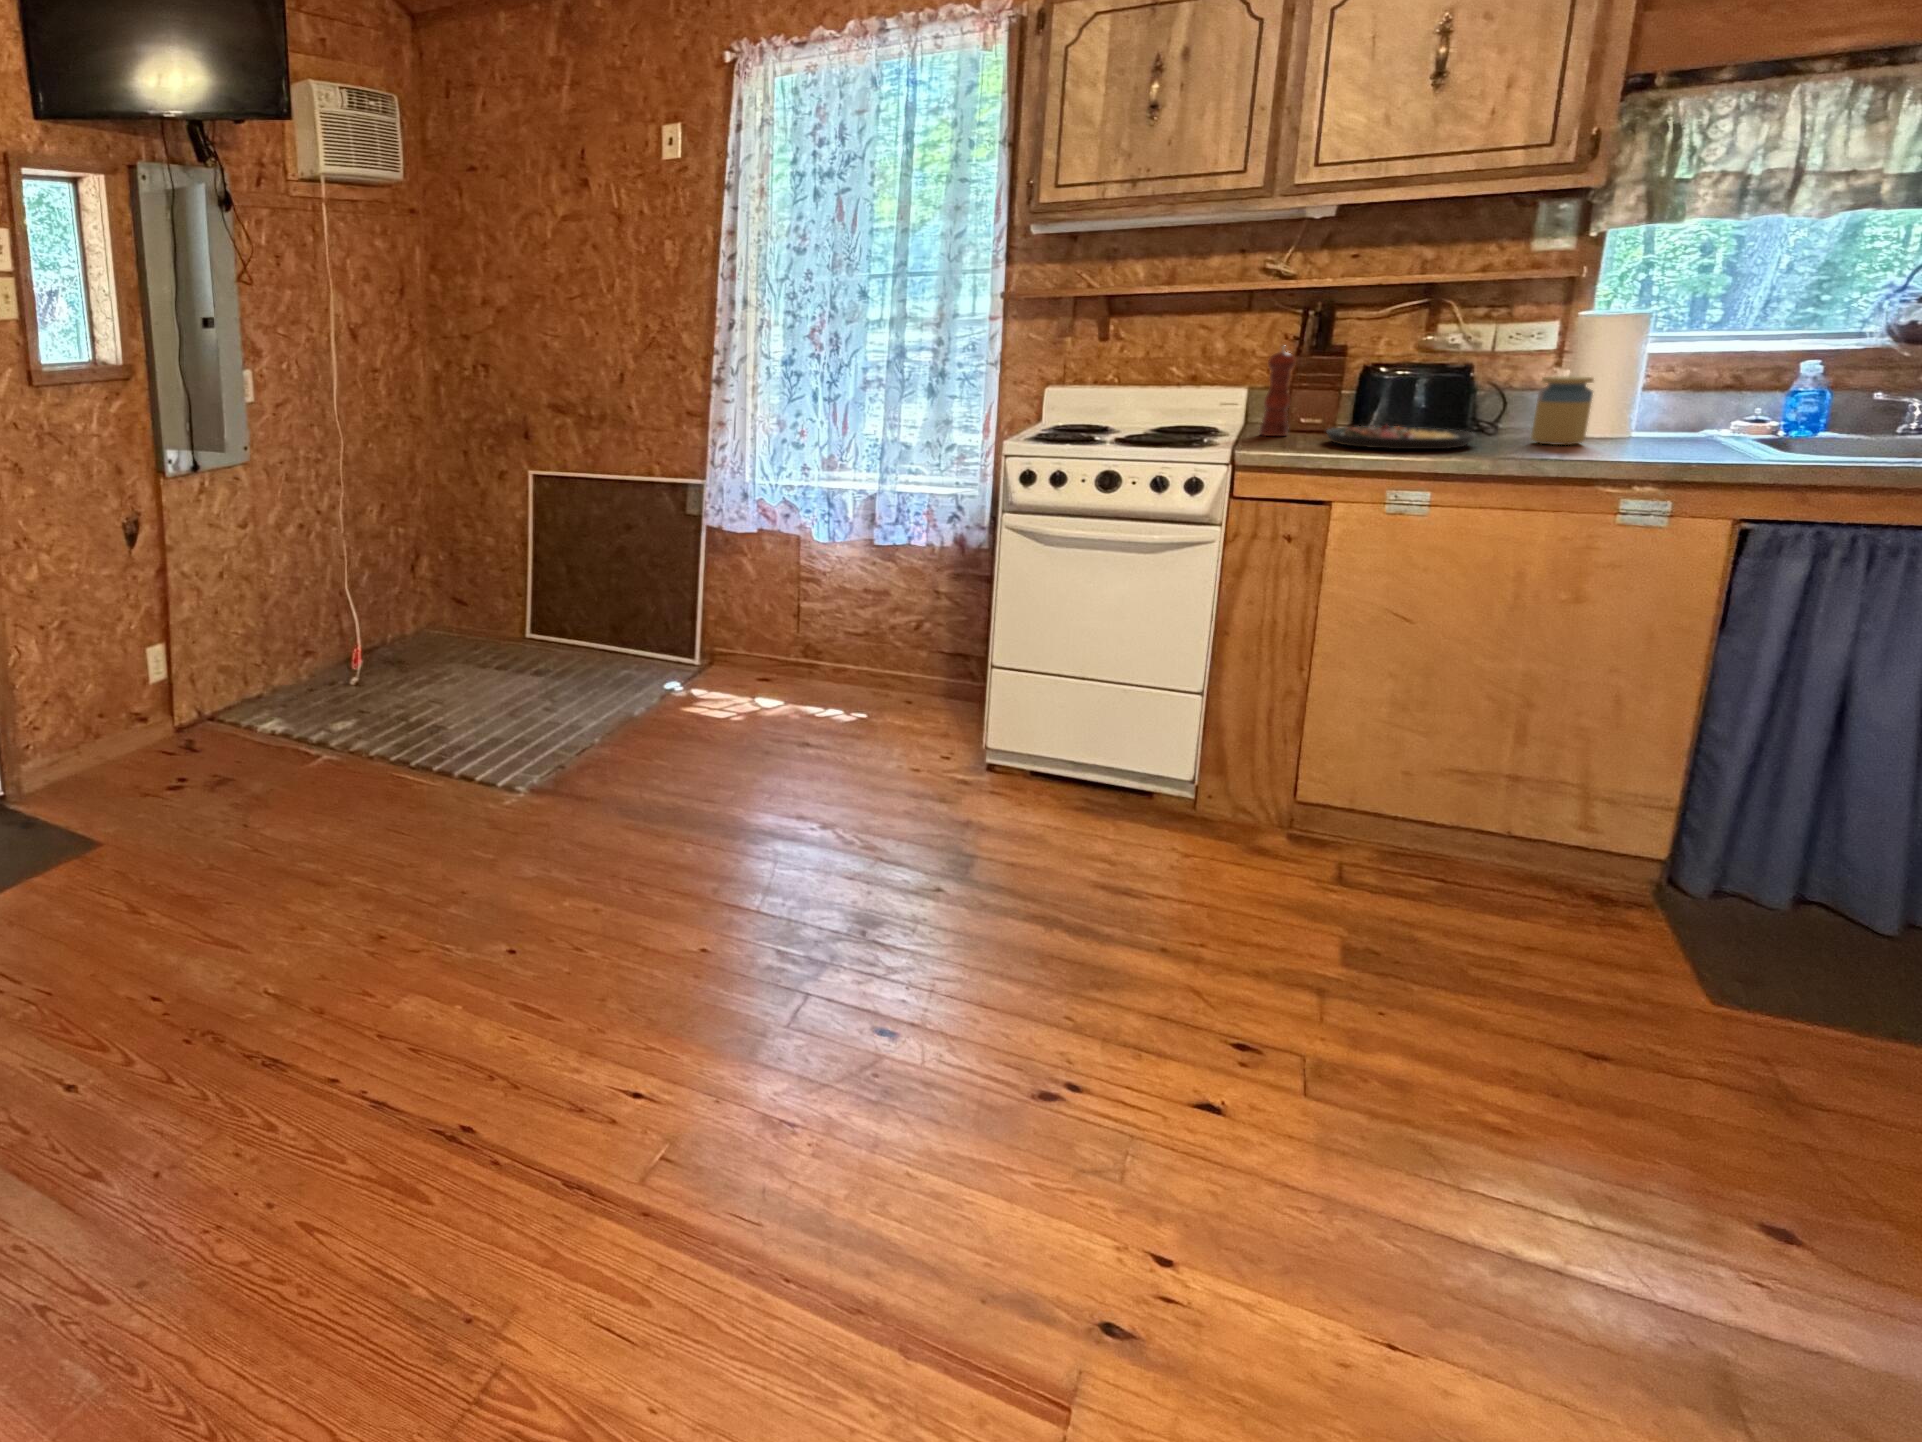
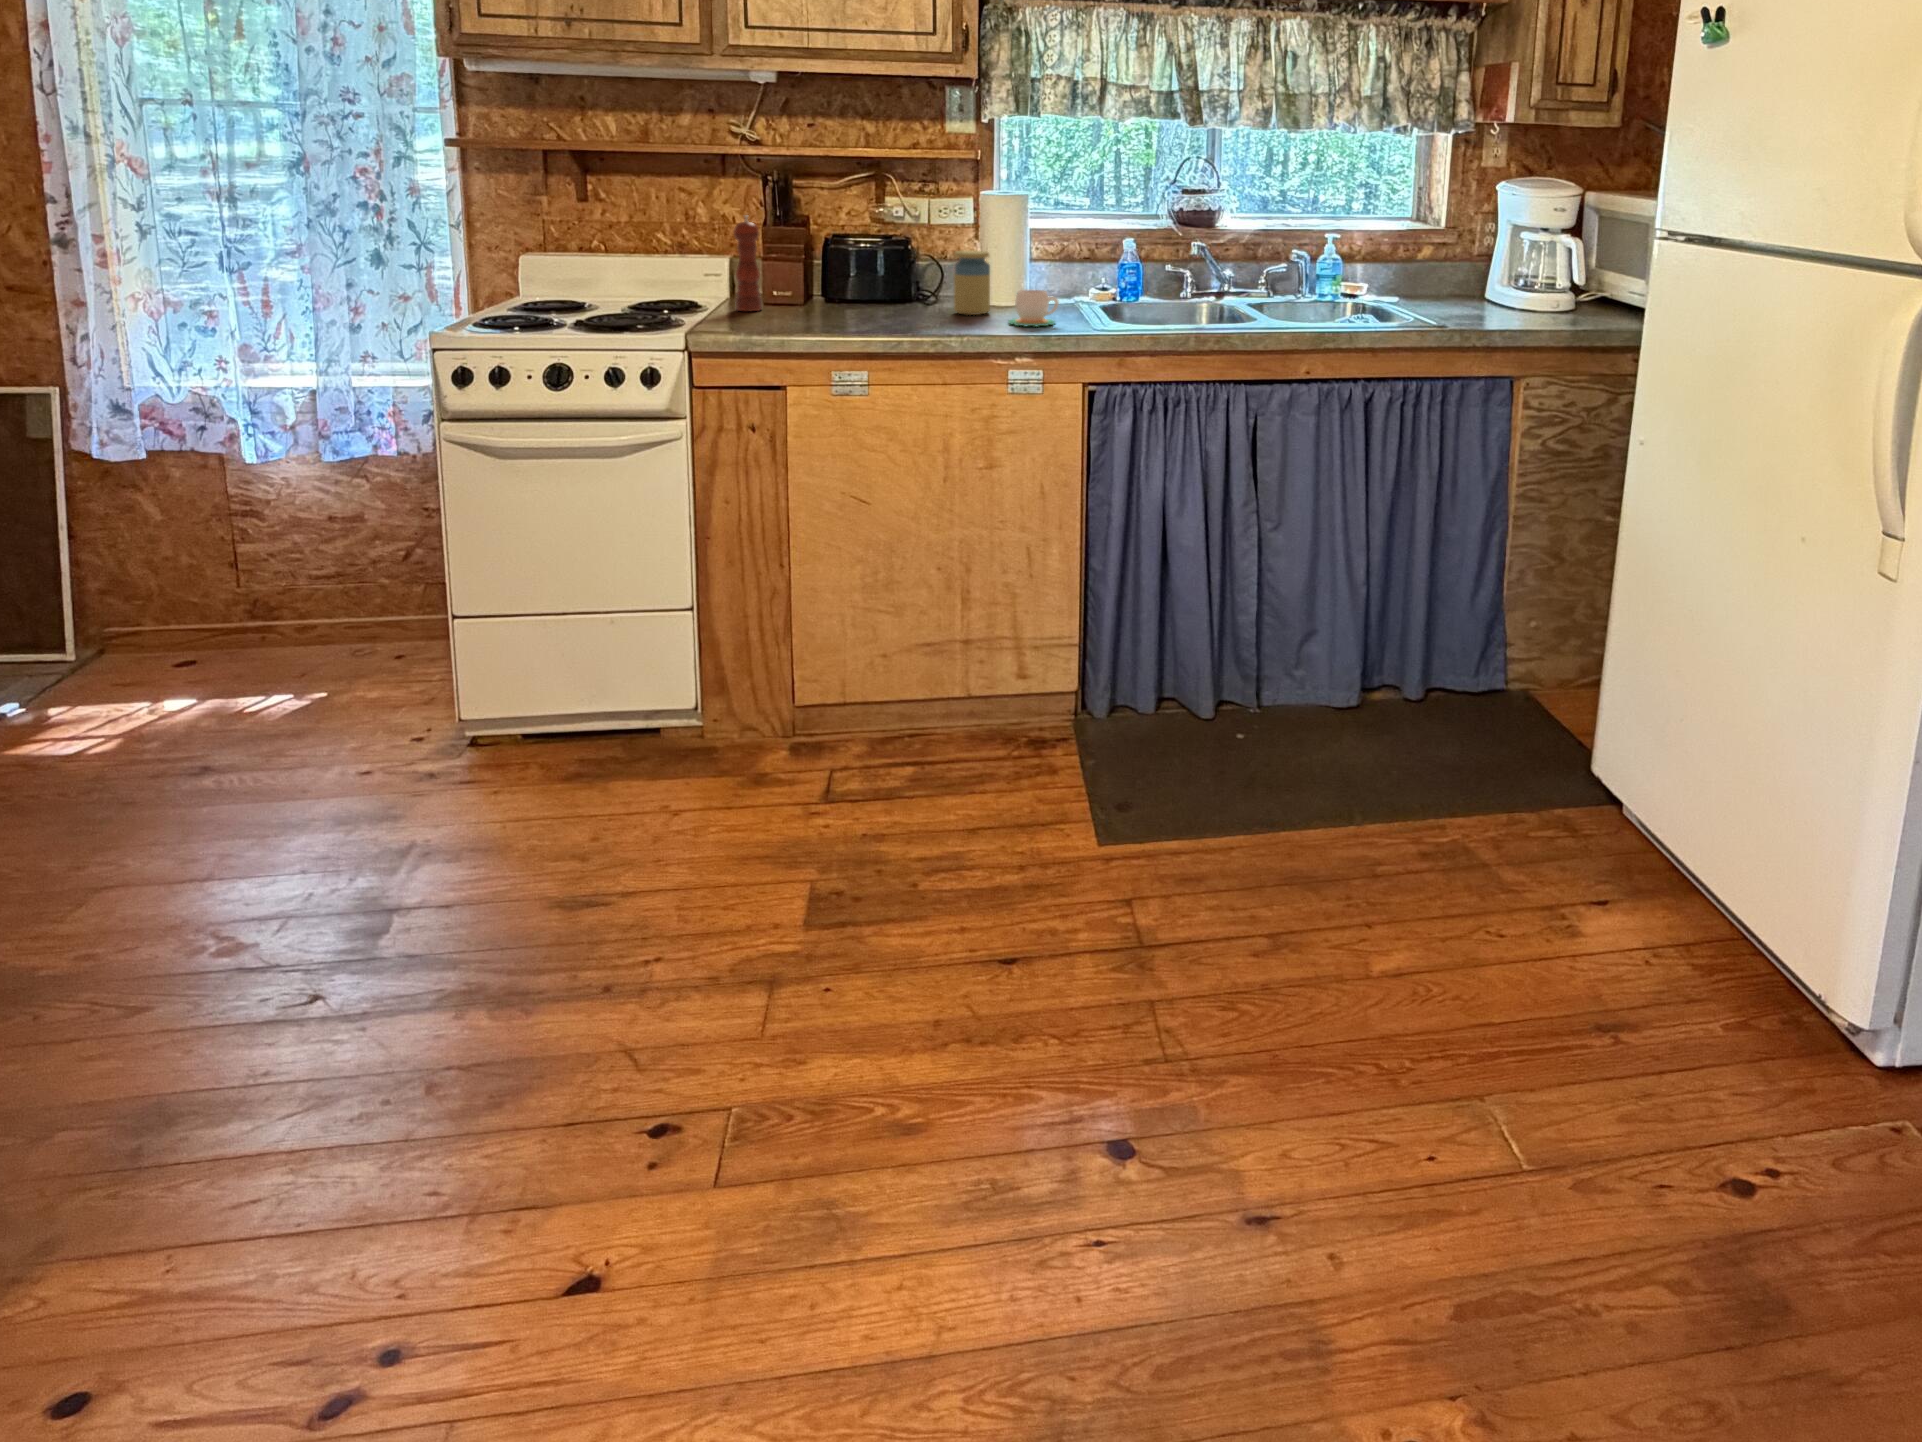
mug: none [1618,417,1703,457] -> present [1008,290,1059,326]
plate: present [1327,425,1475,449] -> none [786,298,909,325]

